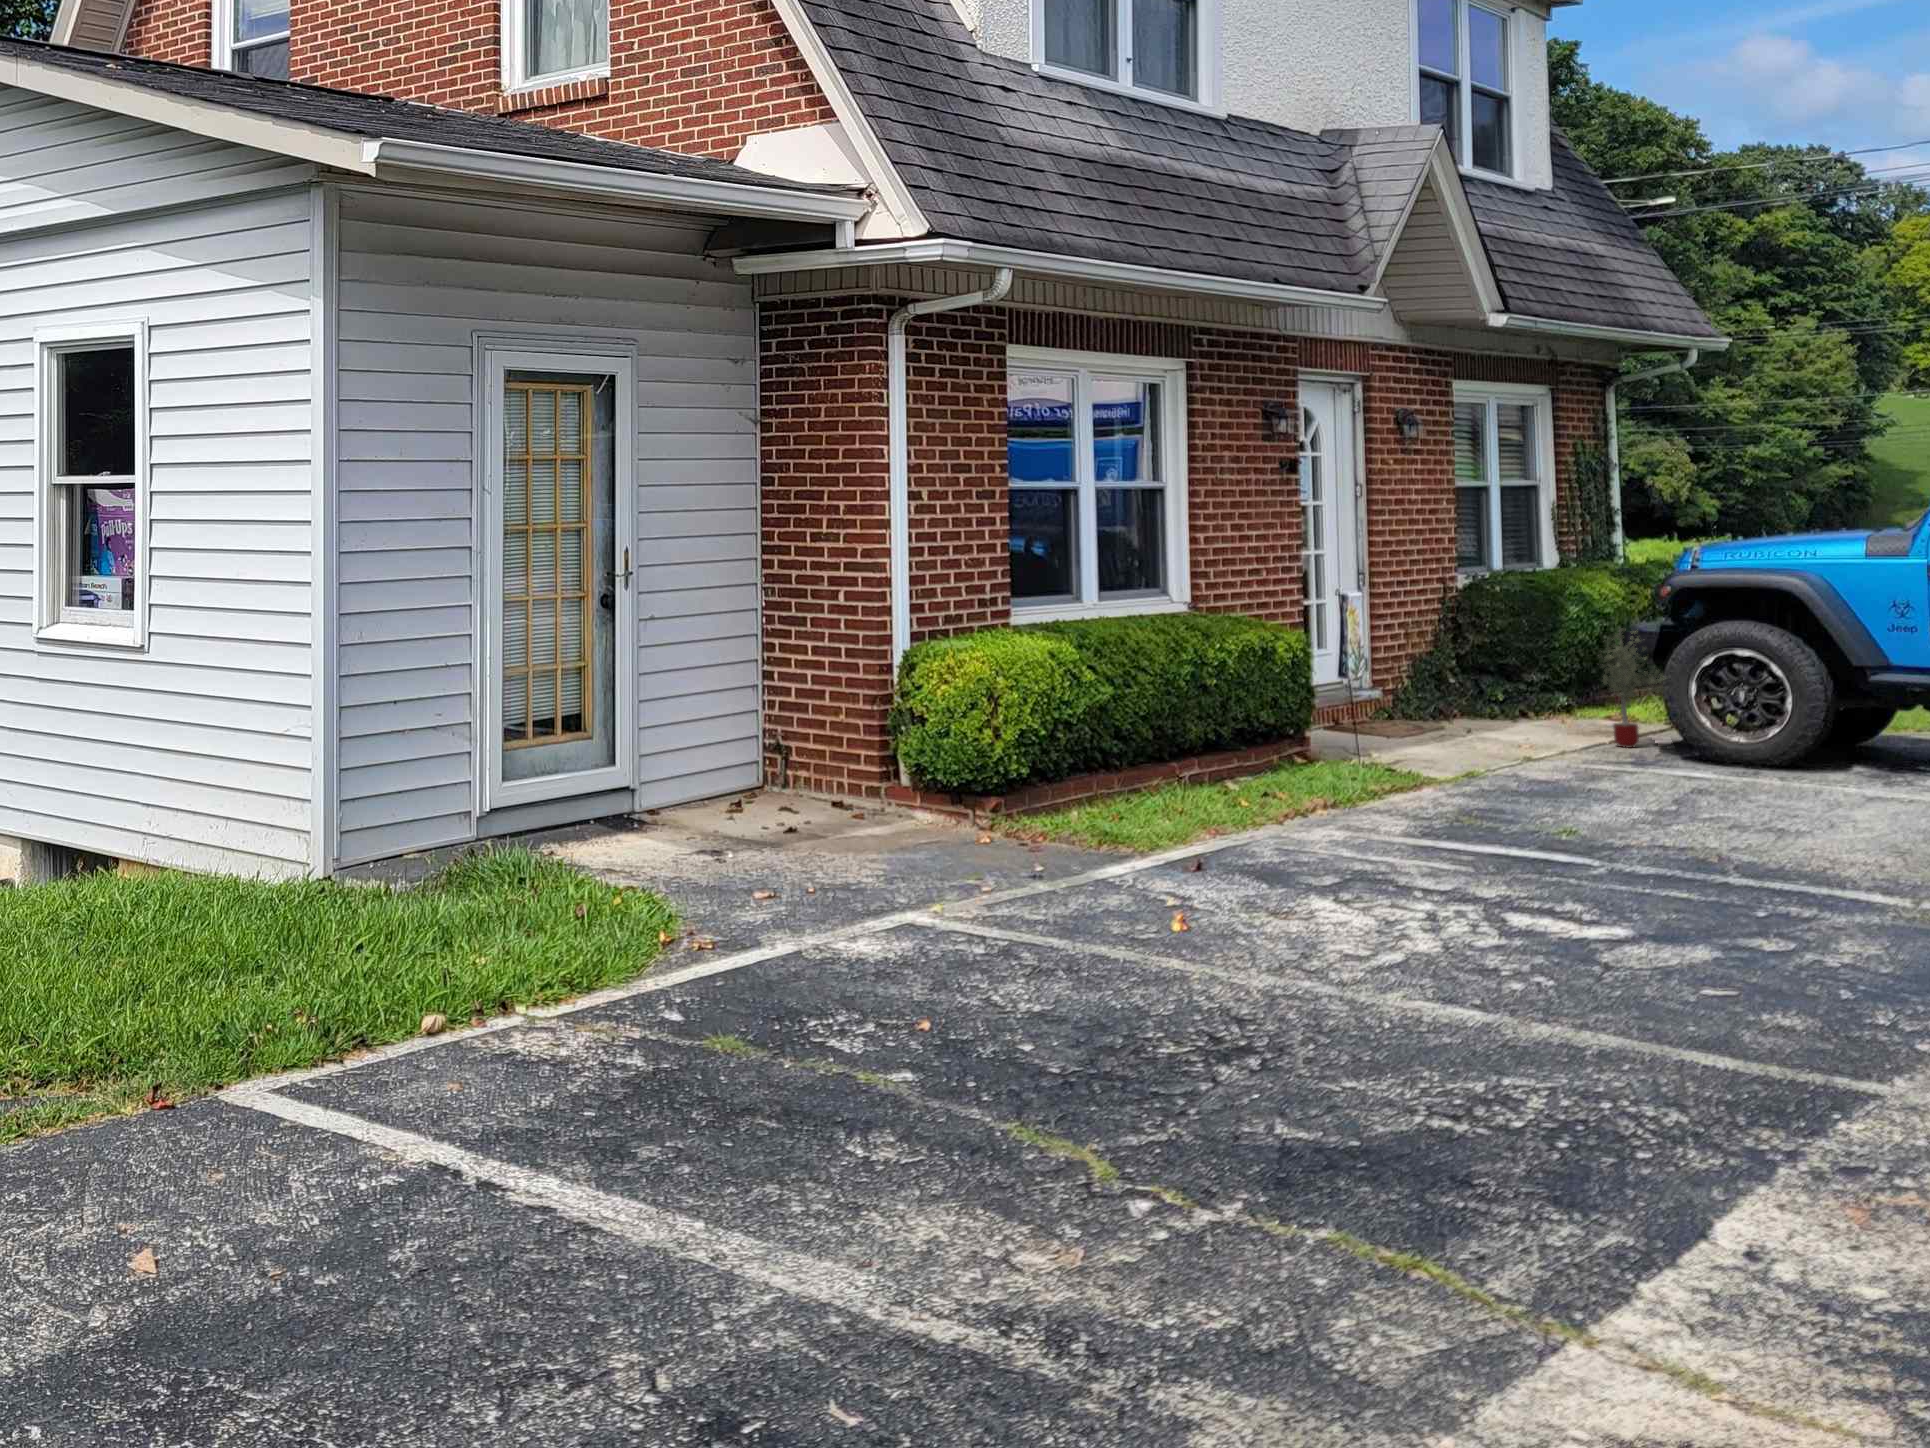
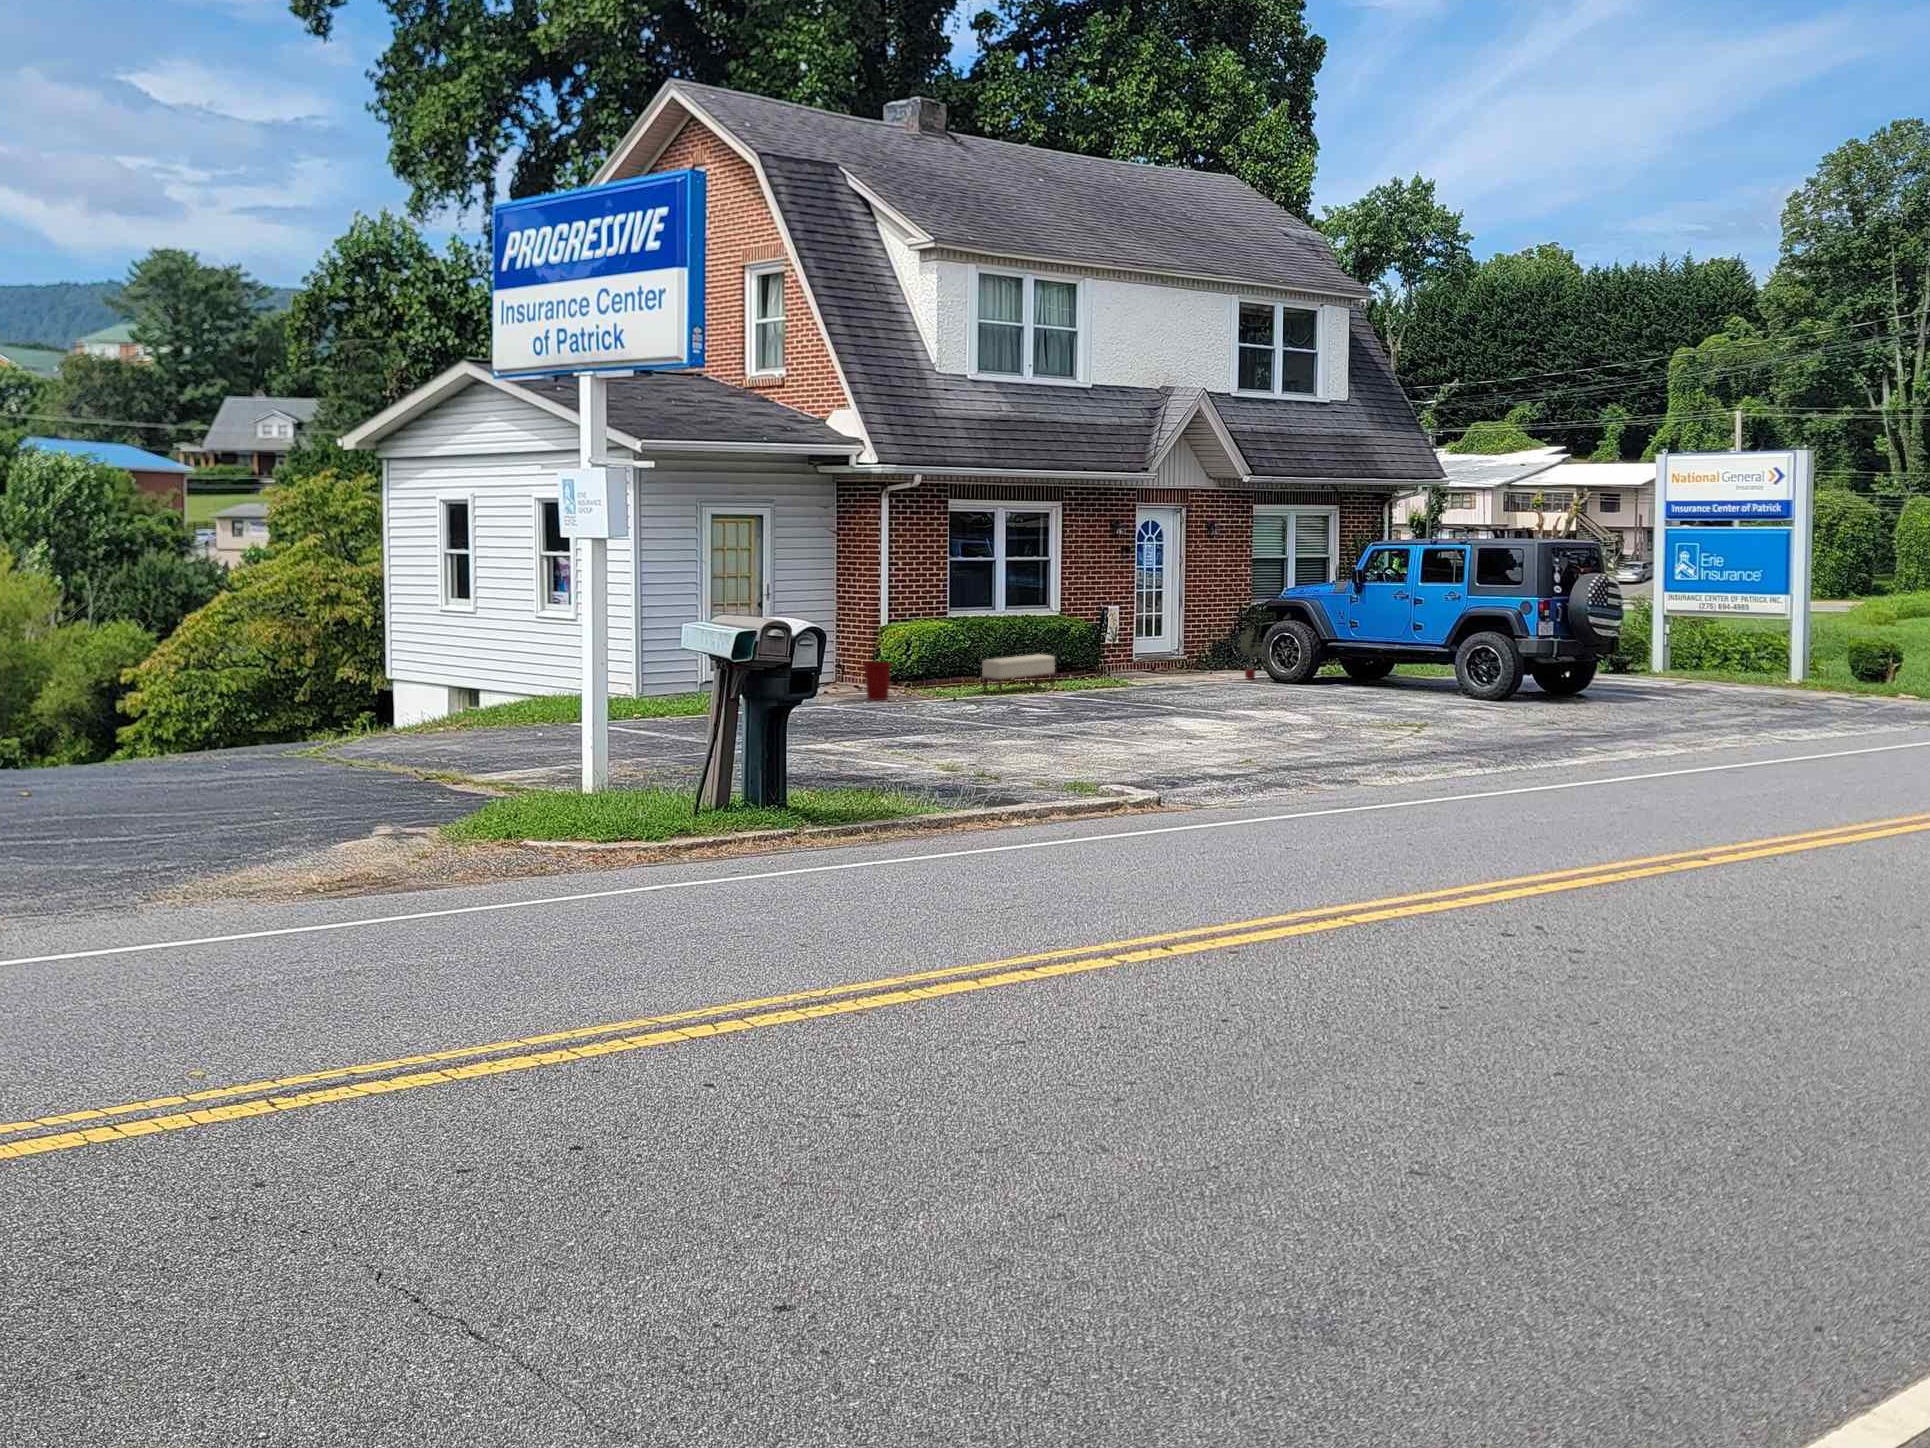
bench: none [1124,703,1274,808] -> present [982,654,1055,693]
waste bin: none [876,733,957,838] -> present [863,661,892,700]

